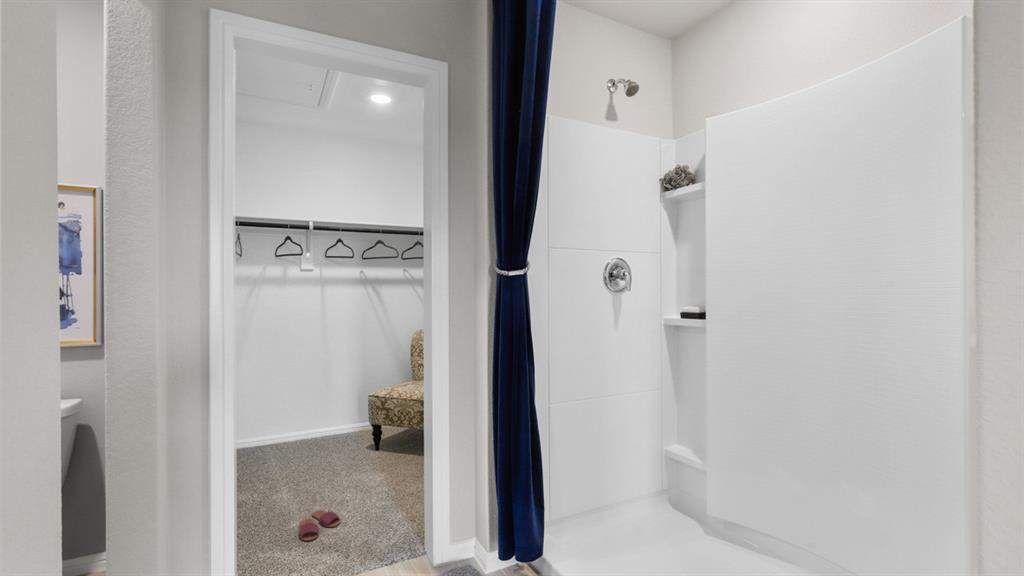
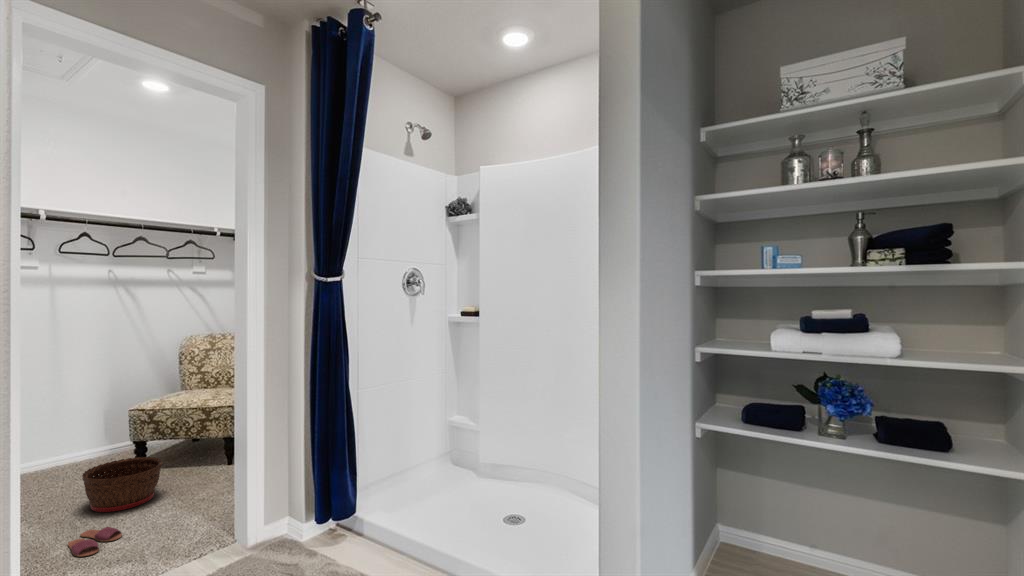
basket: none [323,441,384,492] -> present [82,457,162,512]

